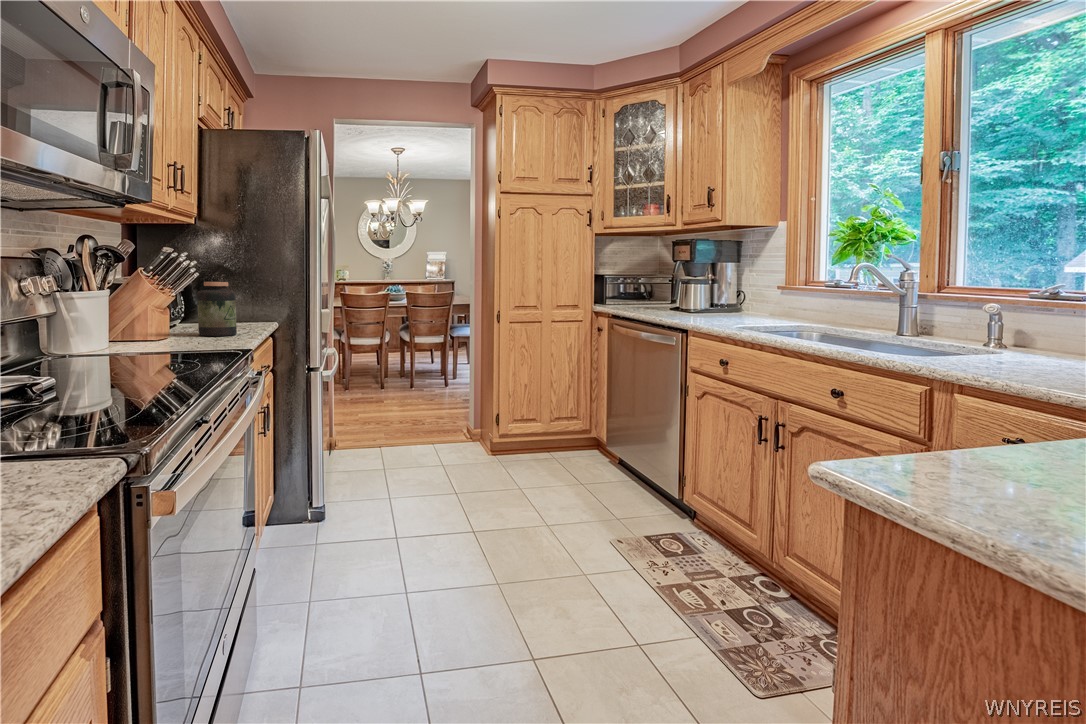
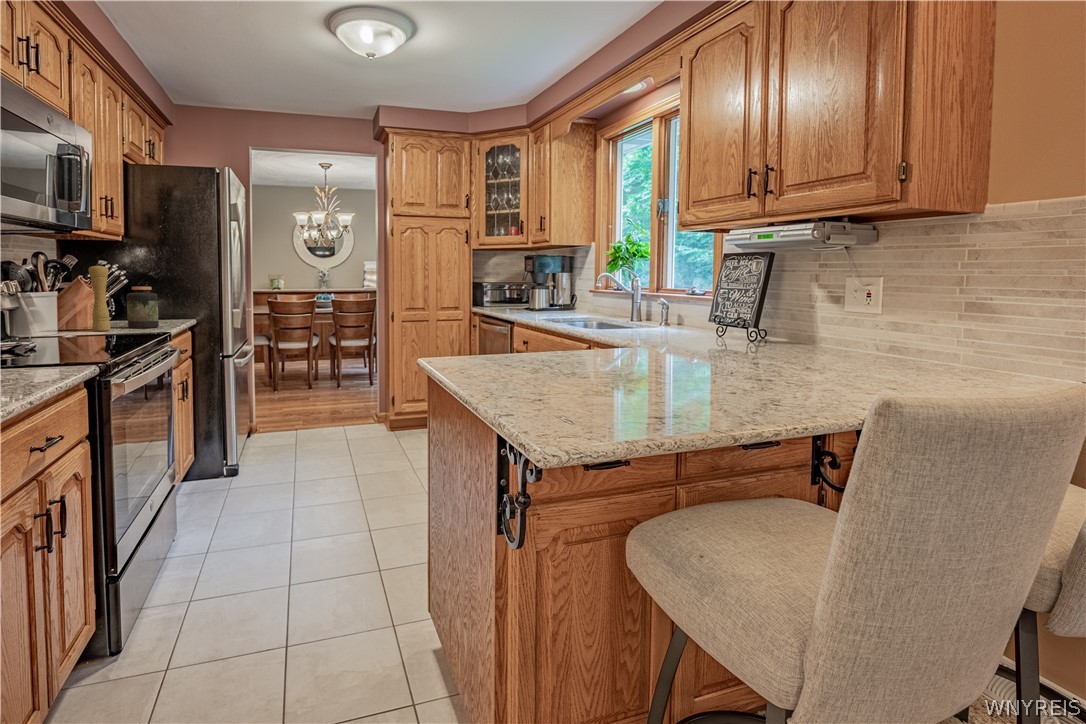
pepper mill: none [151,254,178,341] -> present [89,265,111,331]

